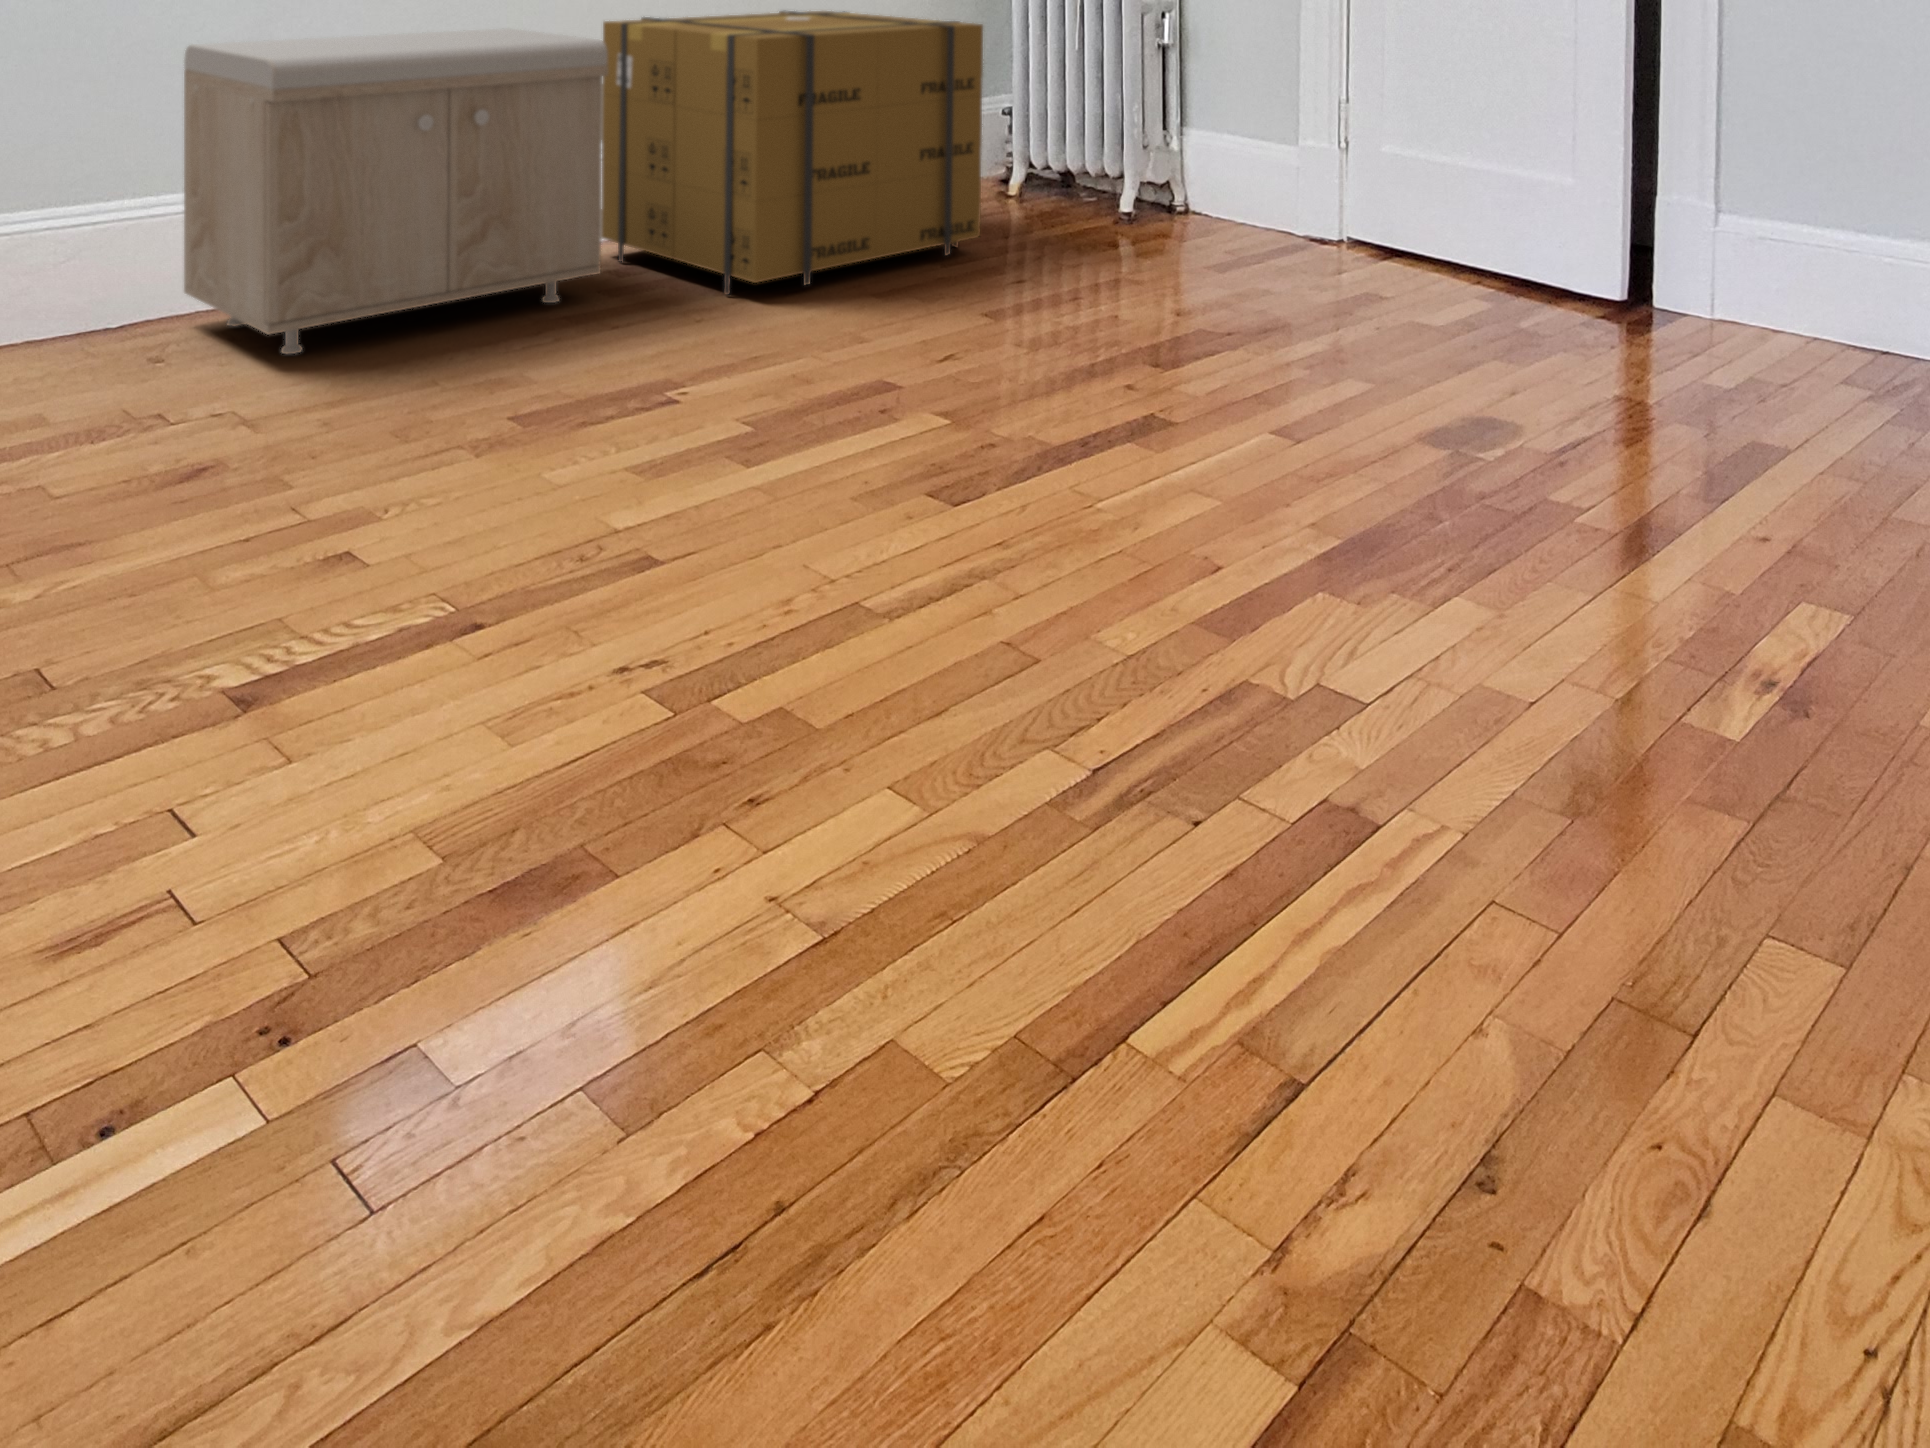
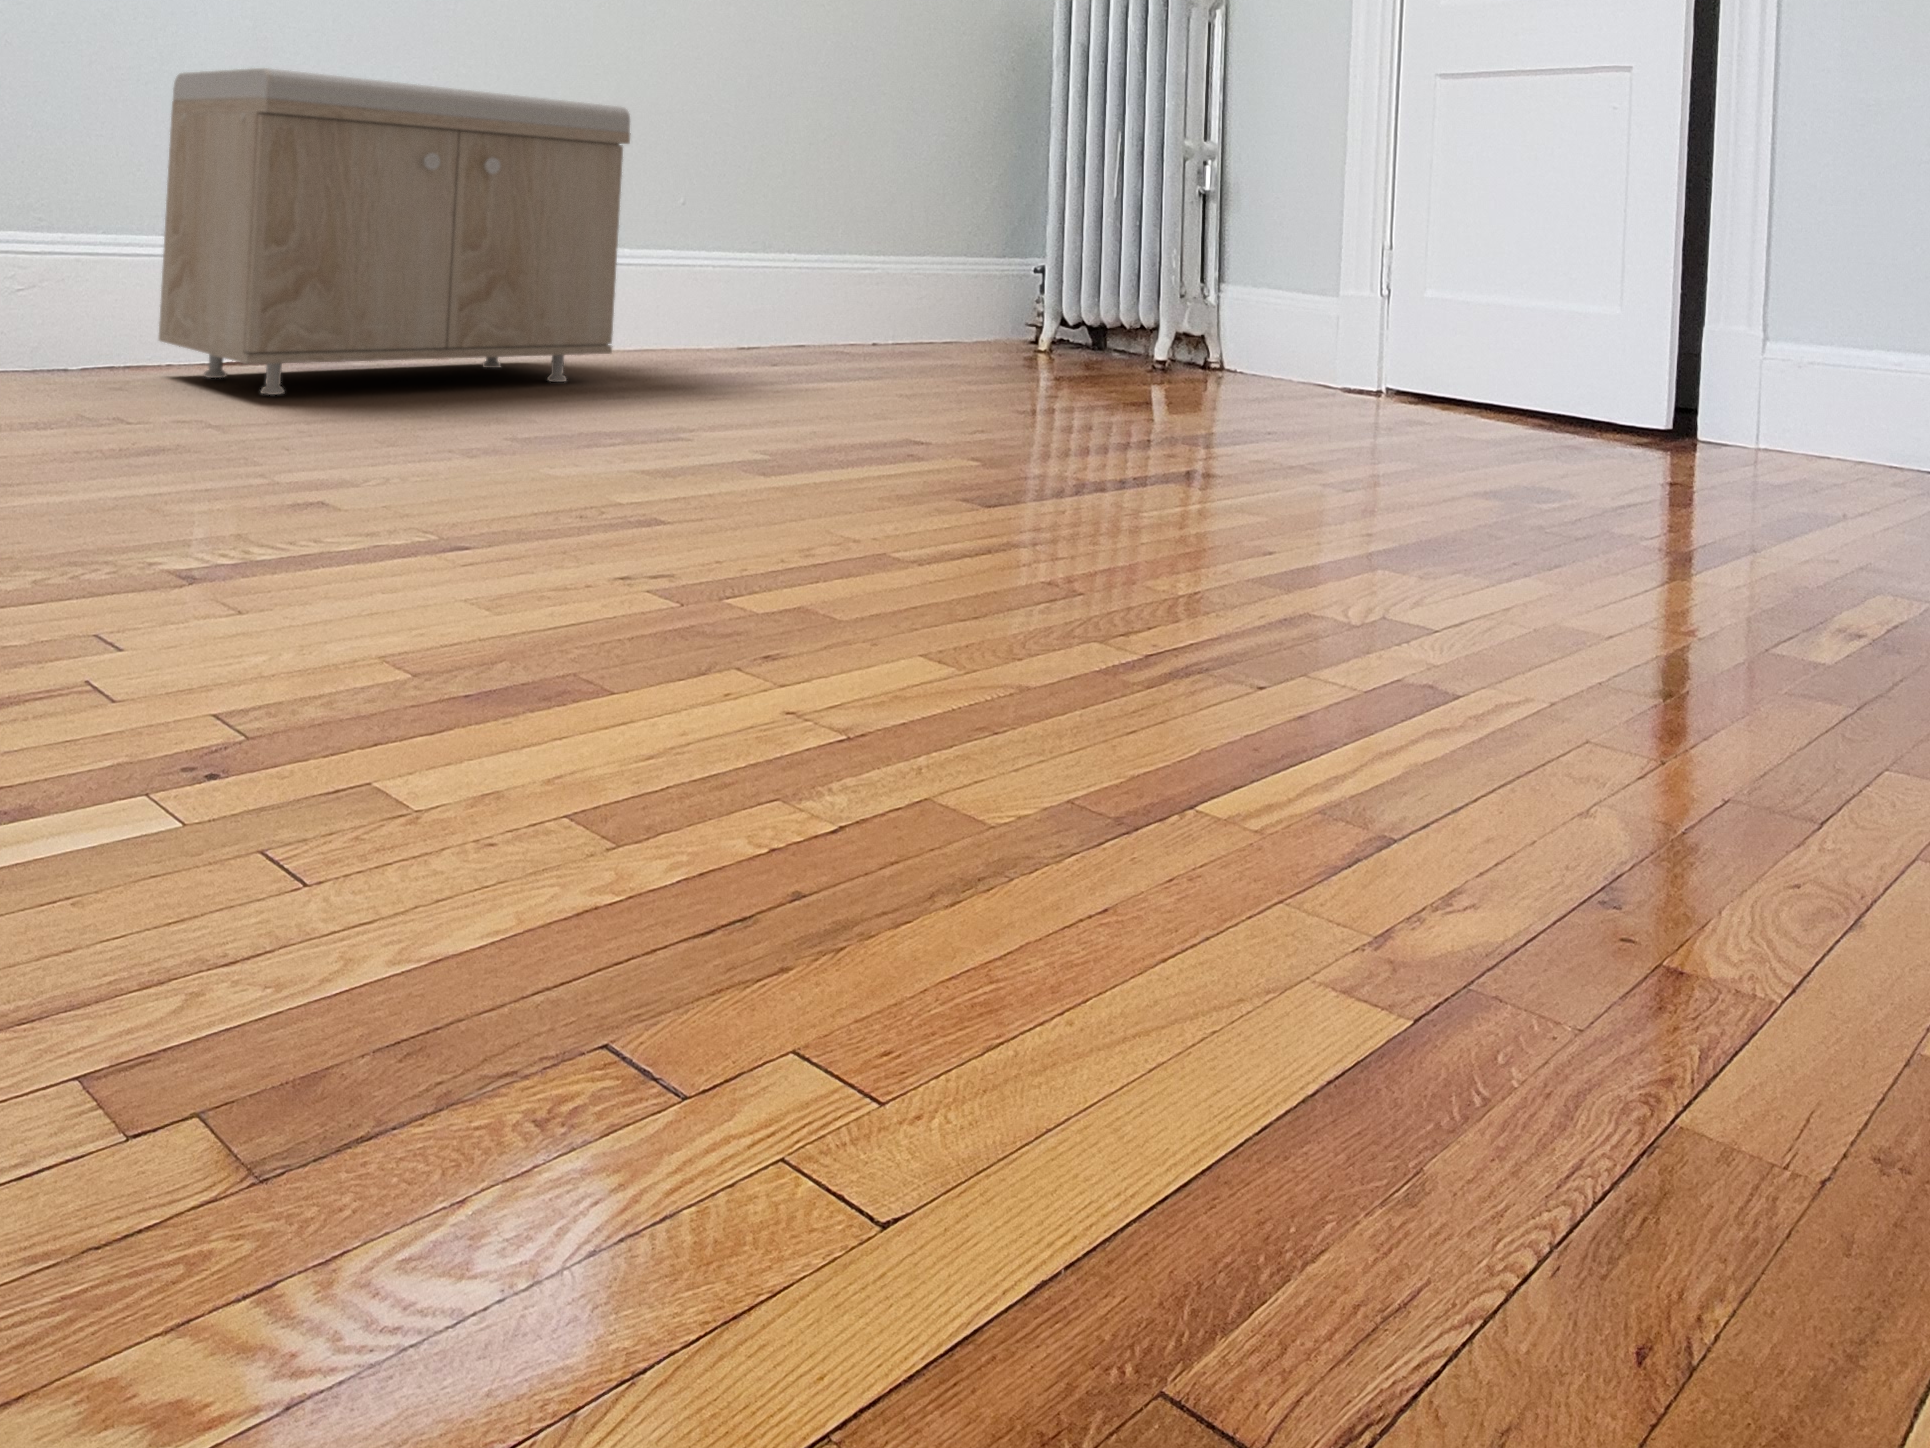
cardboard box: present [601,11,983,294] -> none [614,112,1023,385]

